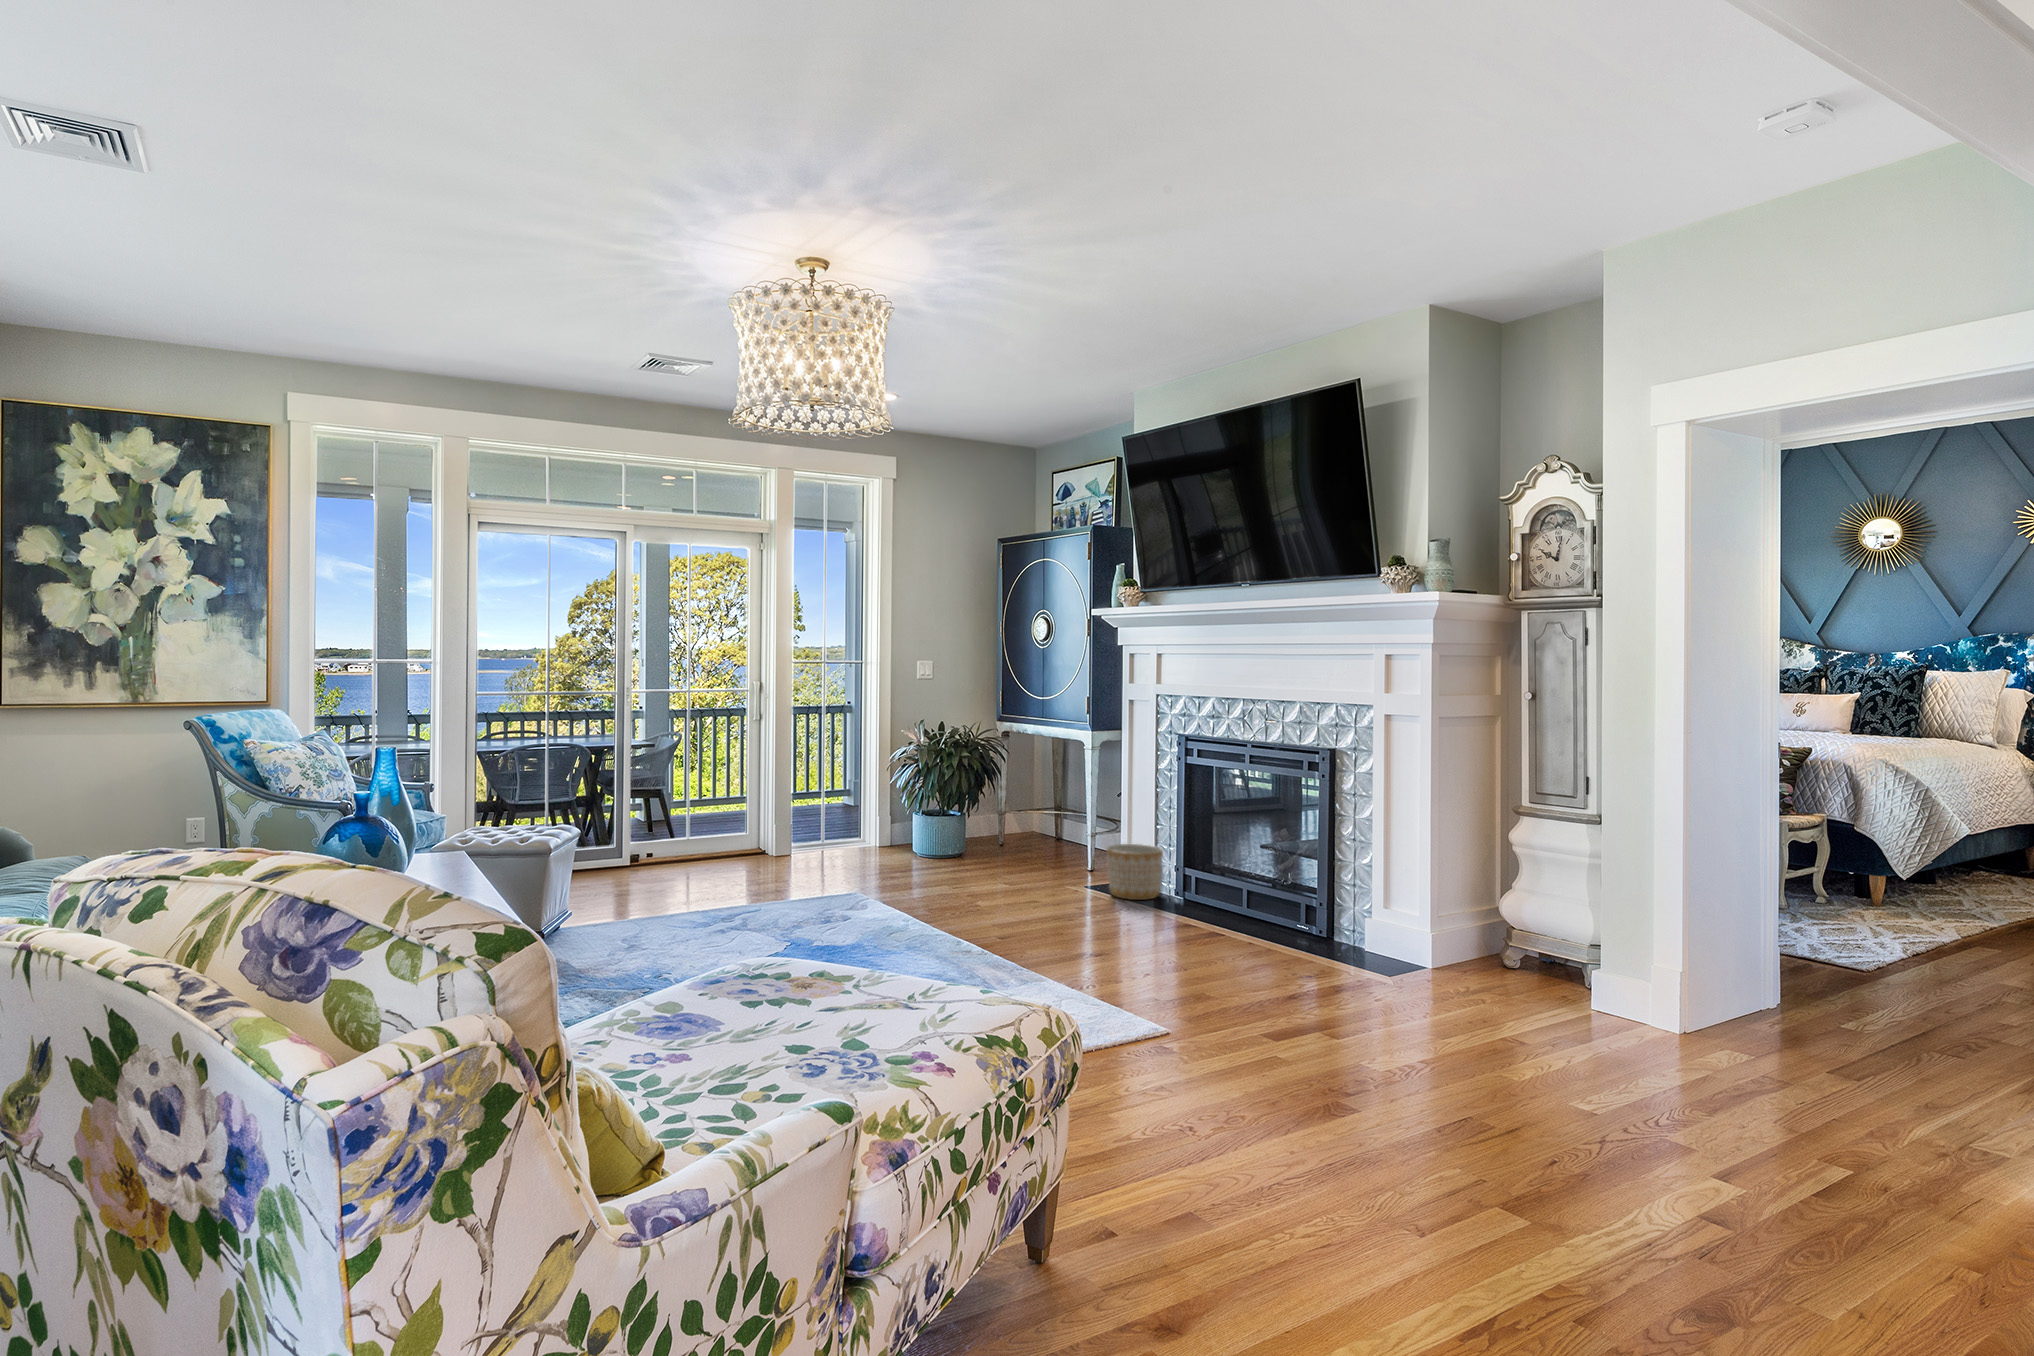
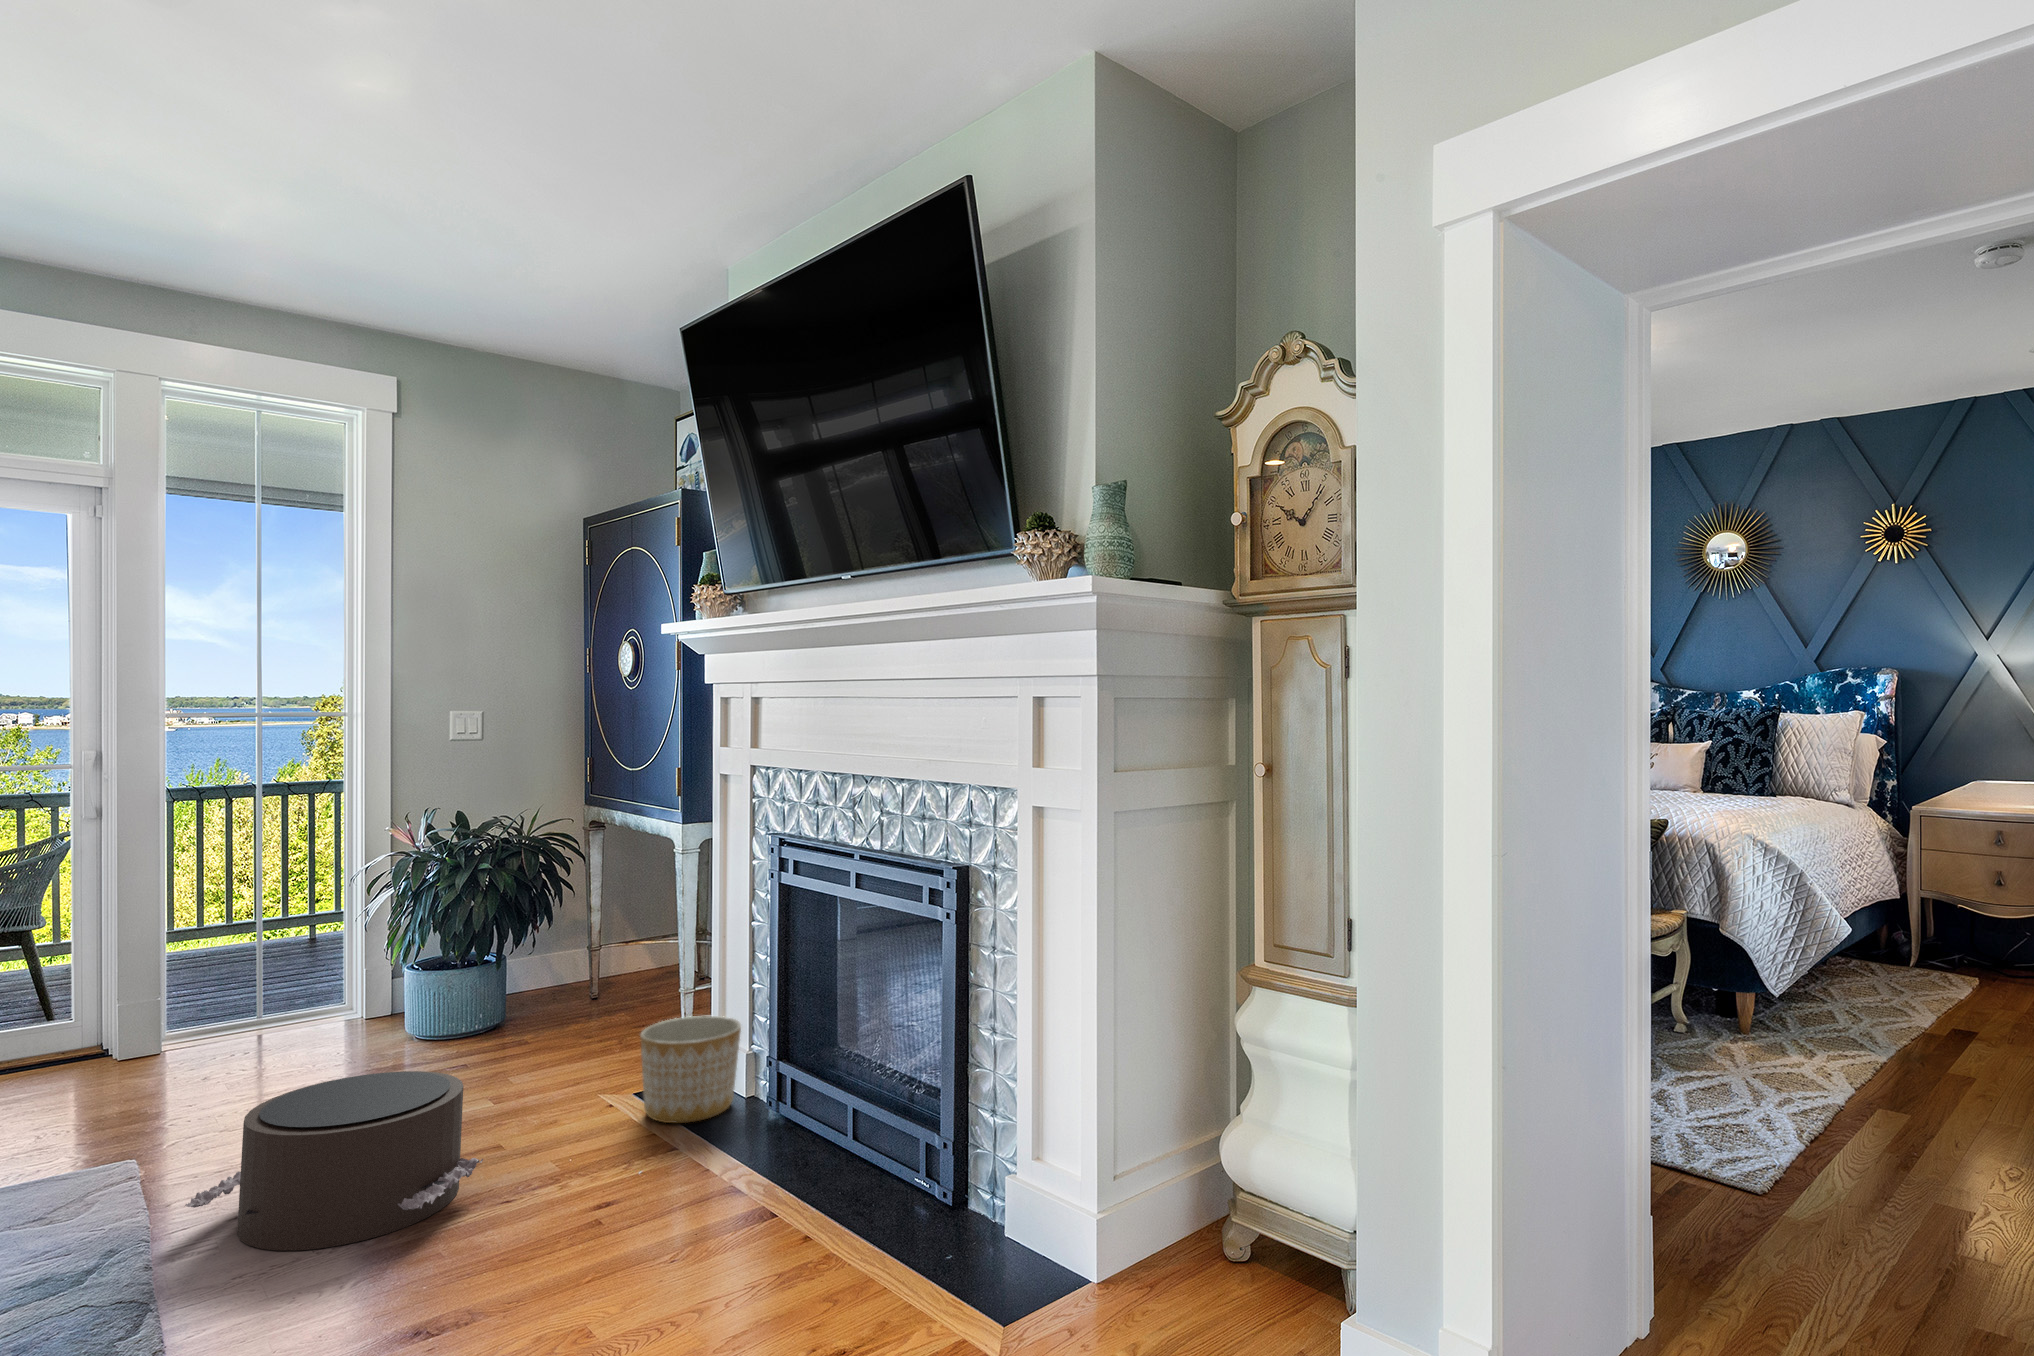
pouf: none [936,855,1061,929] -> present [185,1071,483,1251]

